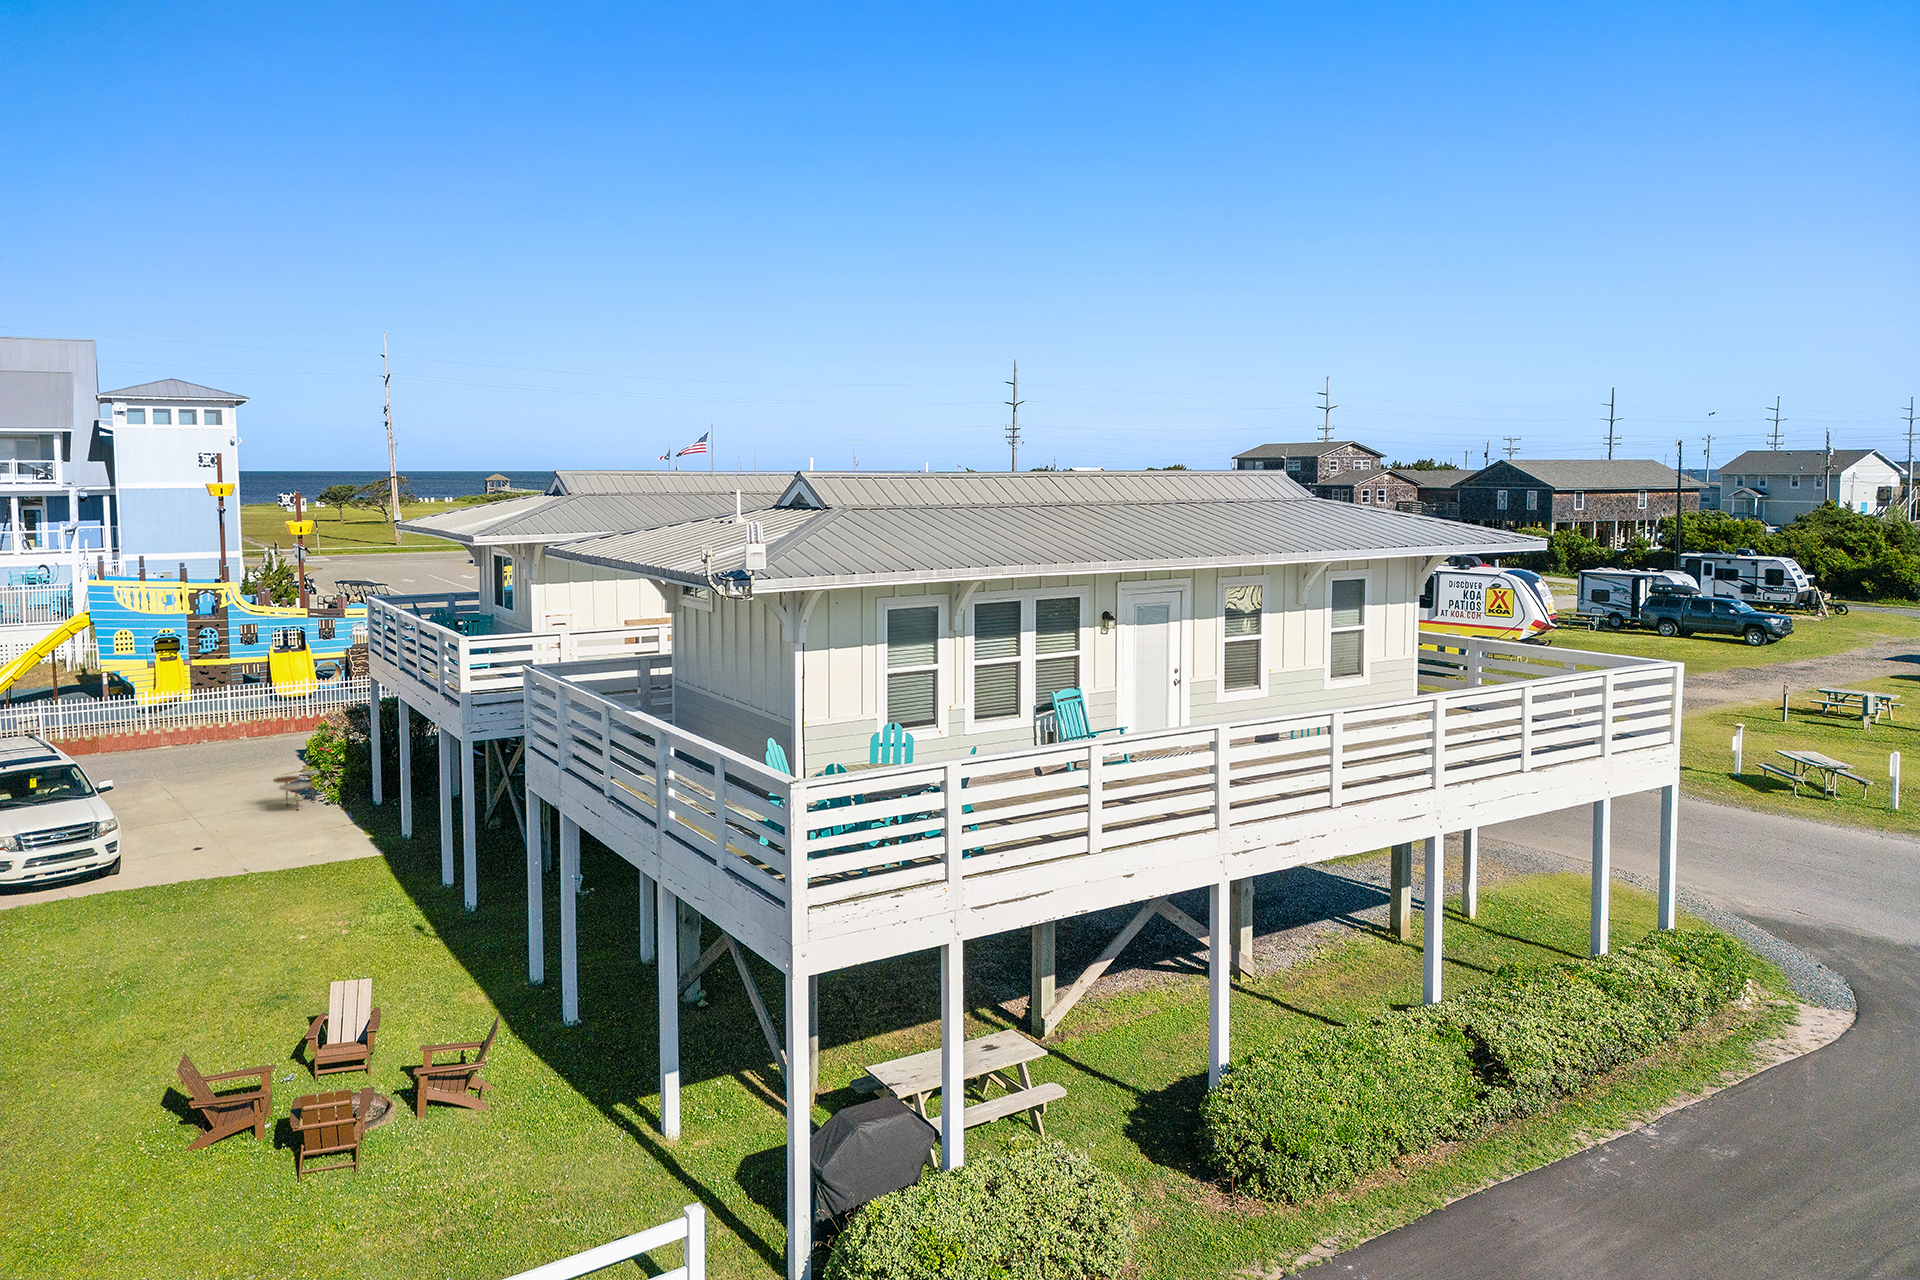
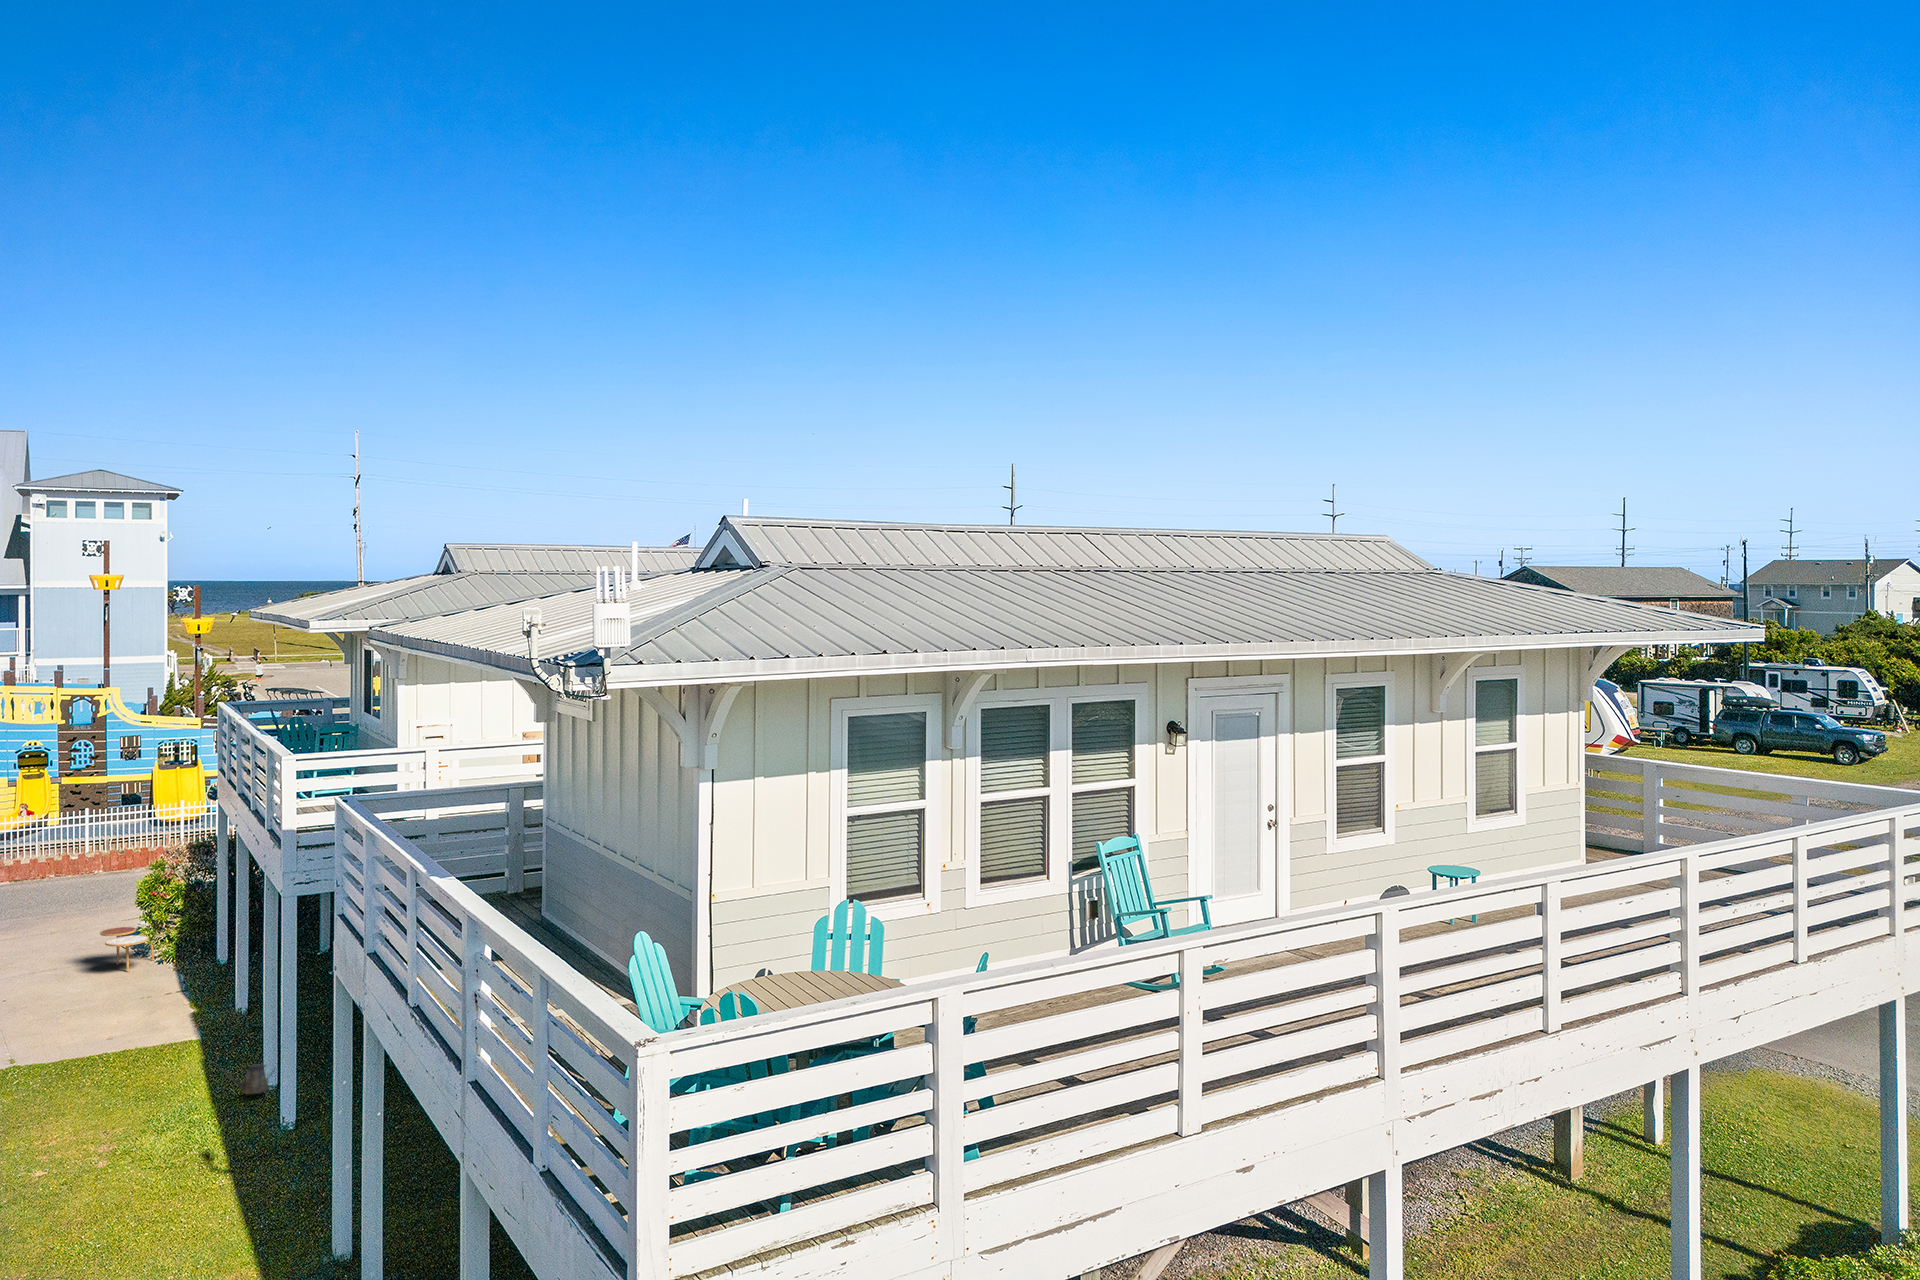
watering can: none [406,868,446,890] -> present [221,1064,273,1095]

